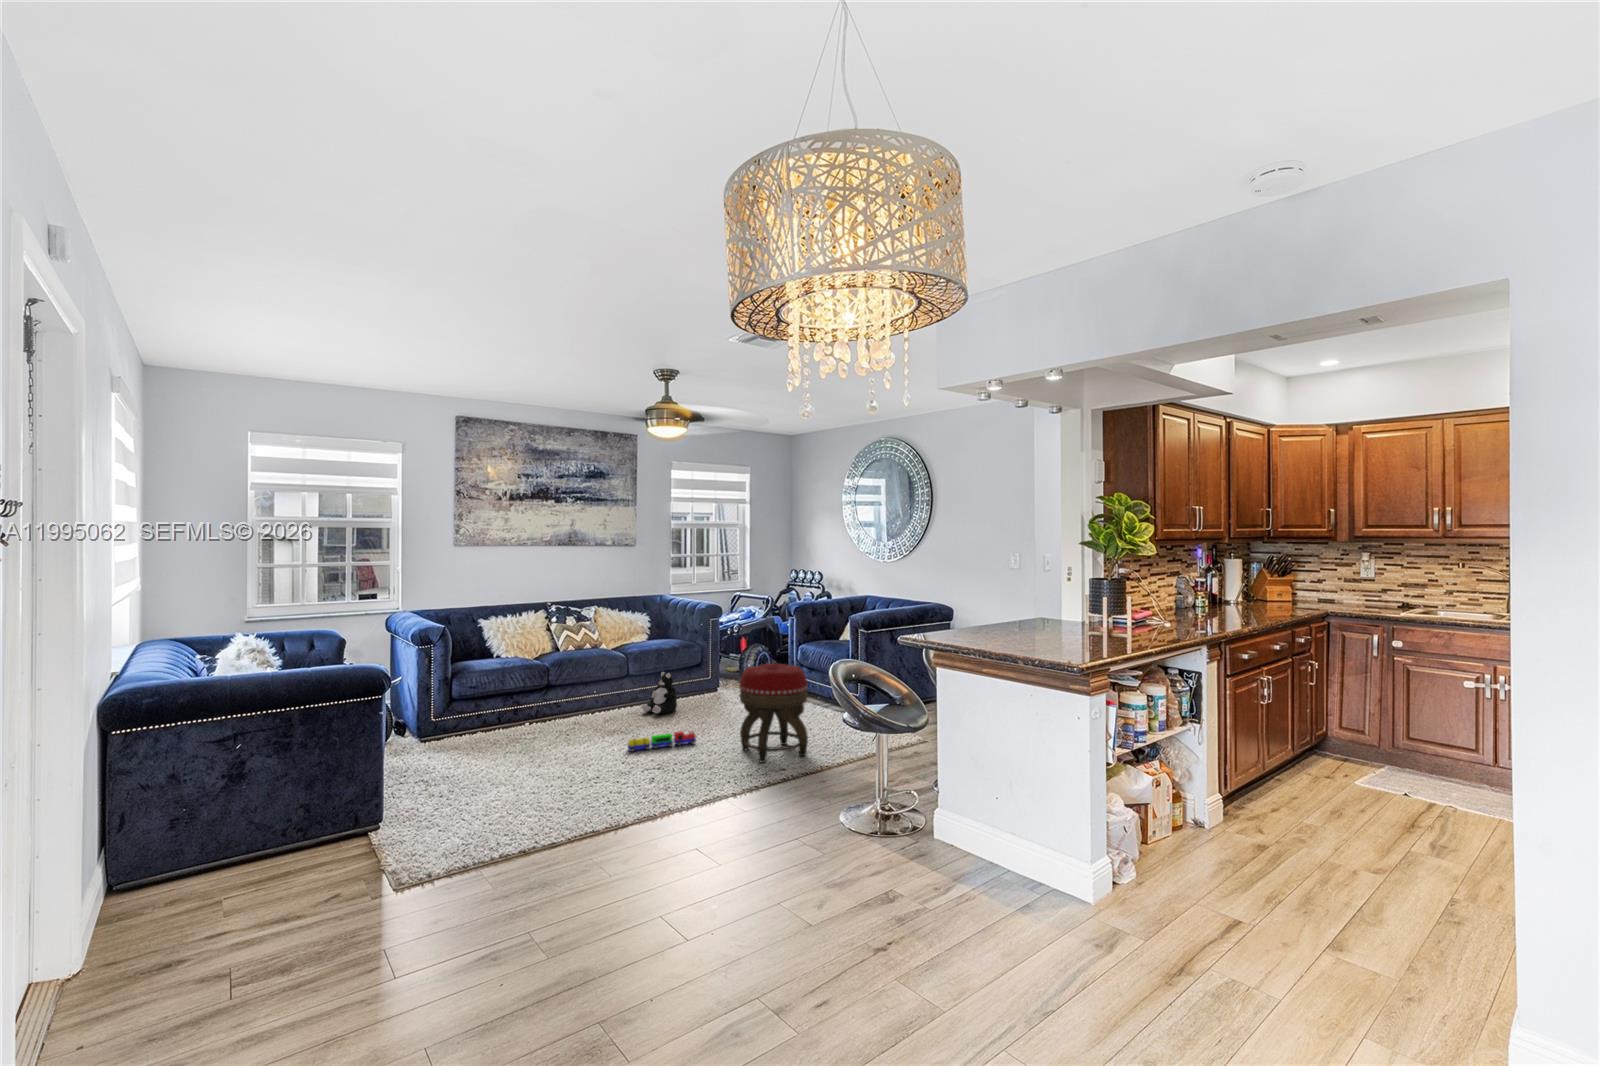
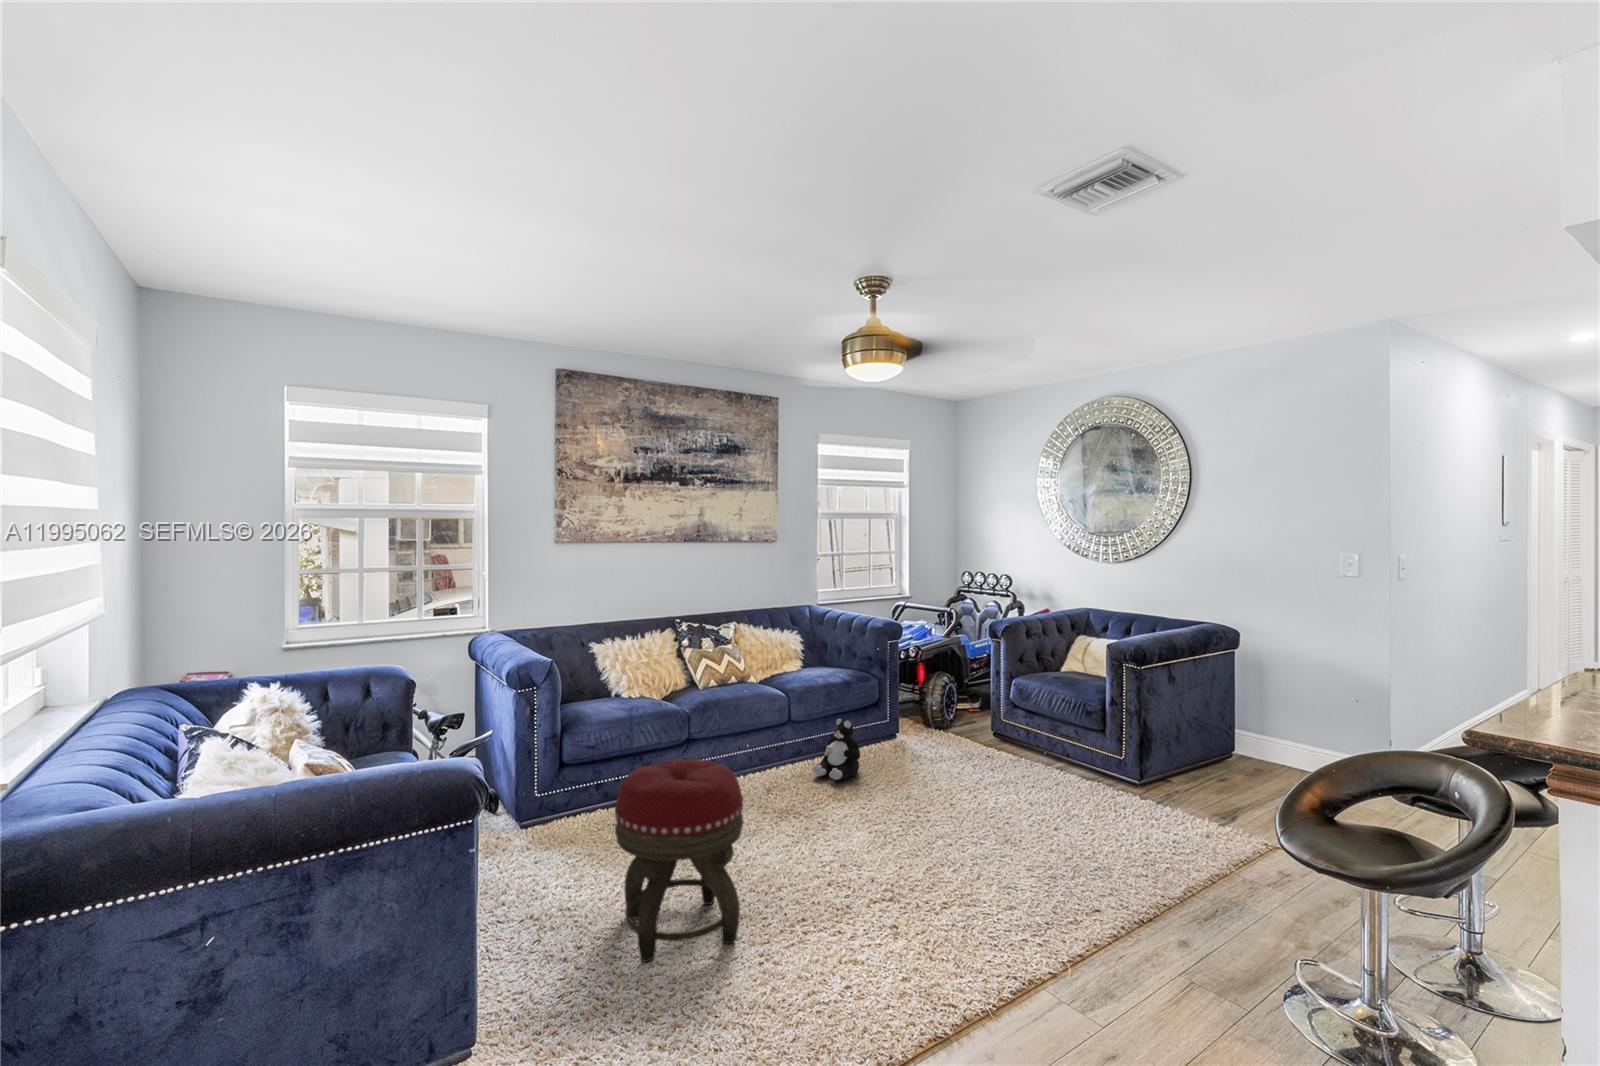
footstool: present [739,664,808,762] -> present [615,759,743,962]
toy train: present [628,731,696,752] -> none [823,822,921,859]

